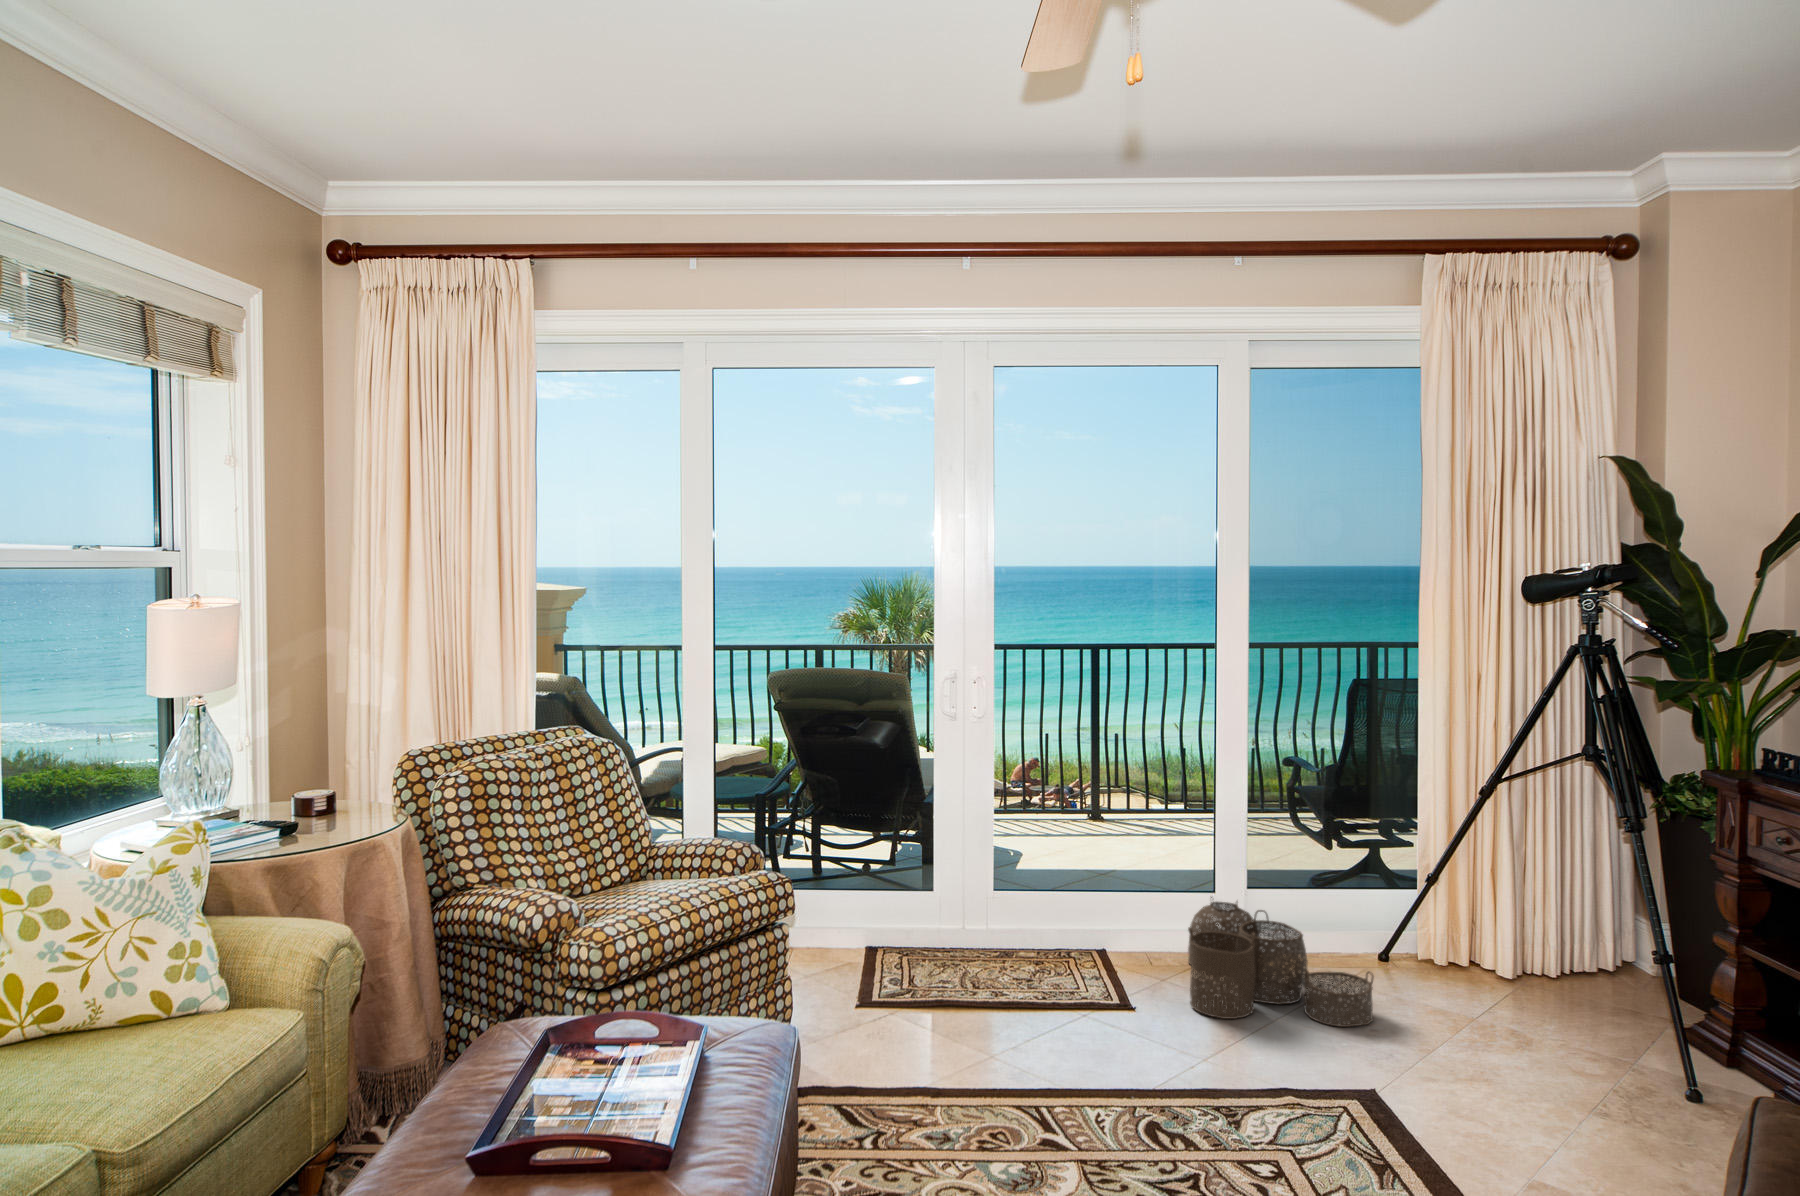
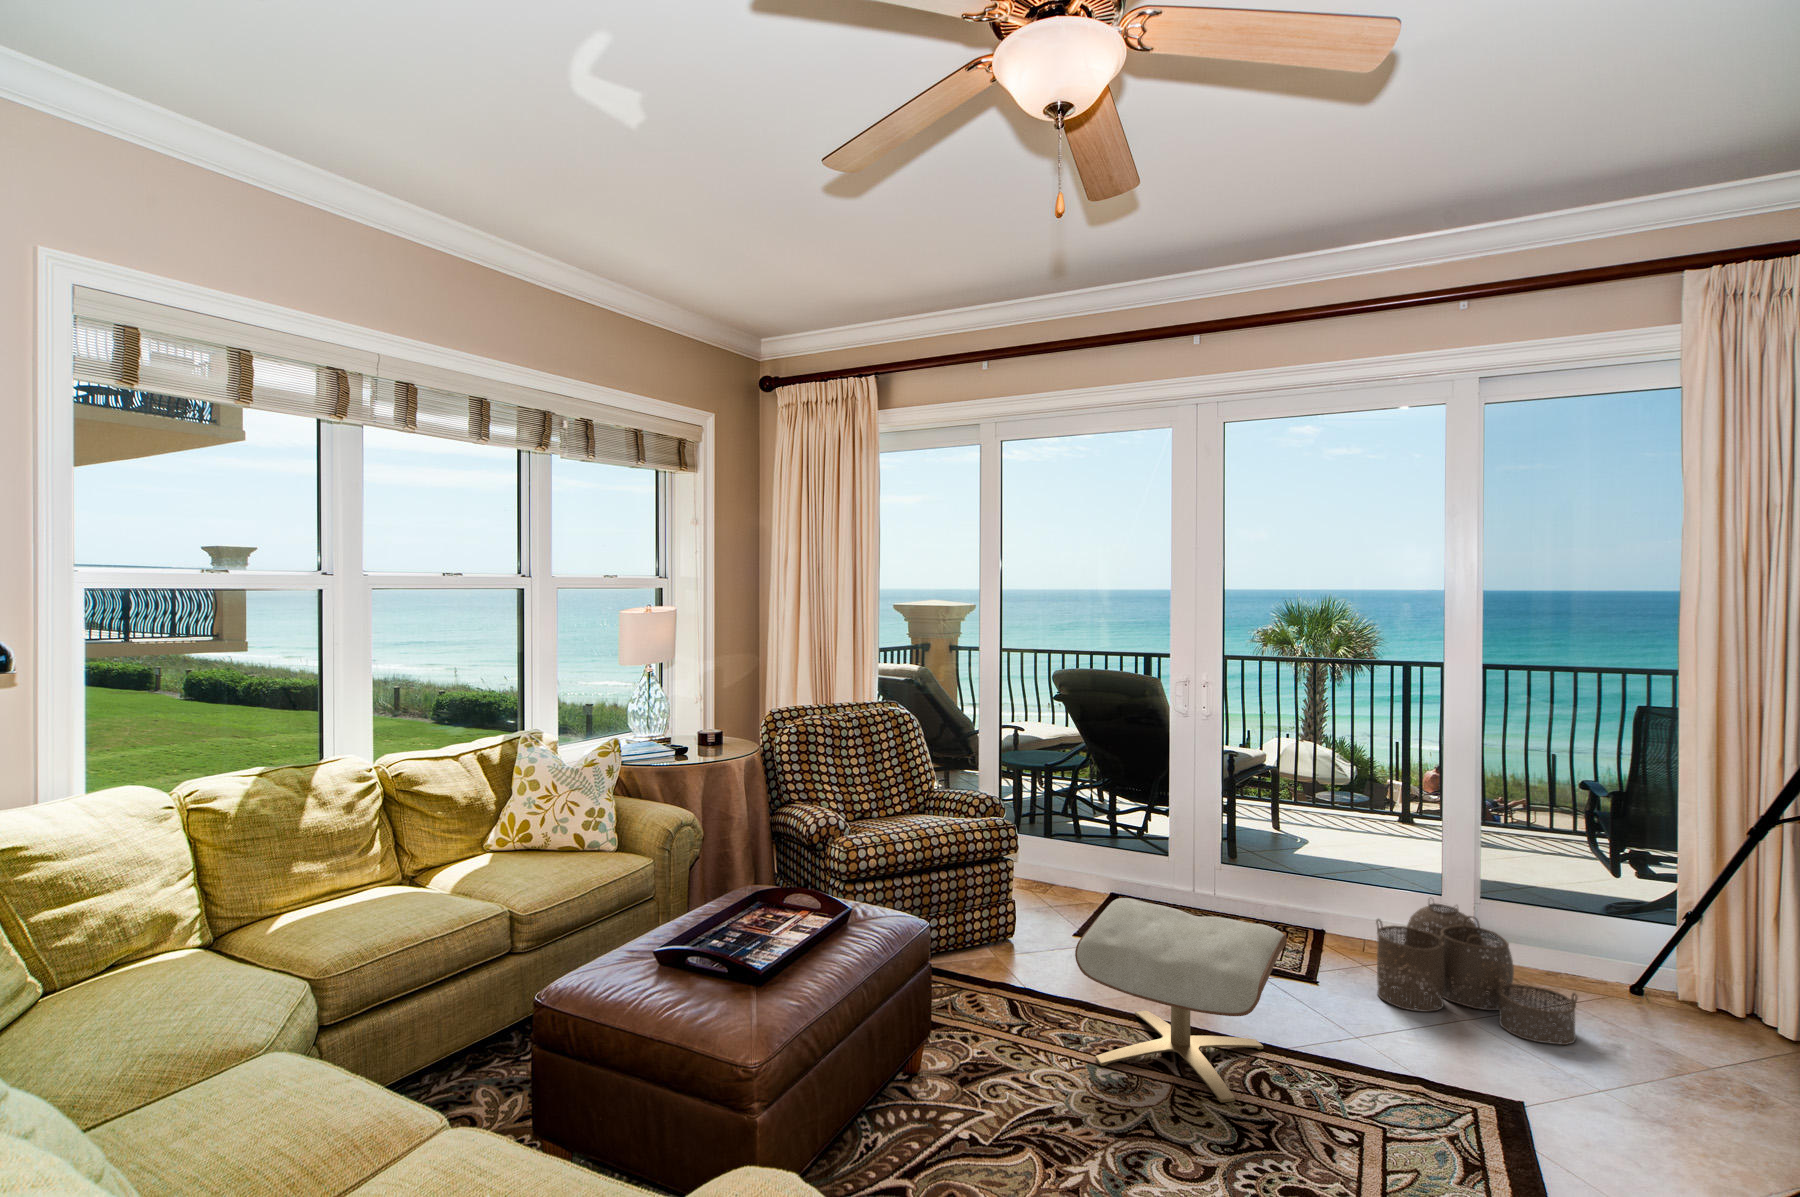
ottoman: none [953,950,1176,1169] -> present [1075,898,1287,1102]

